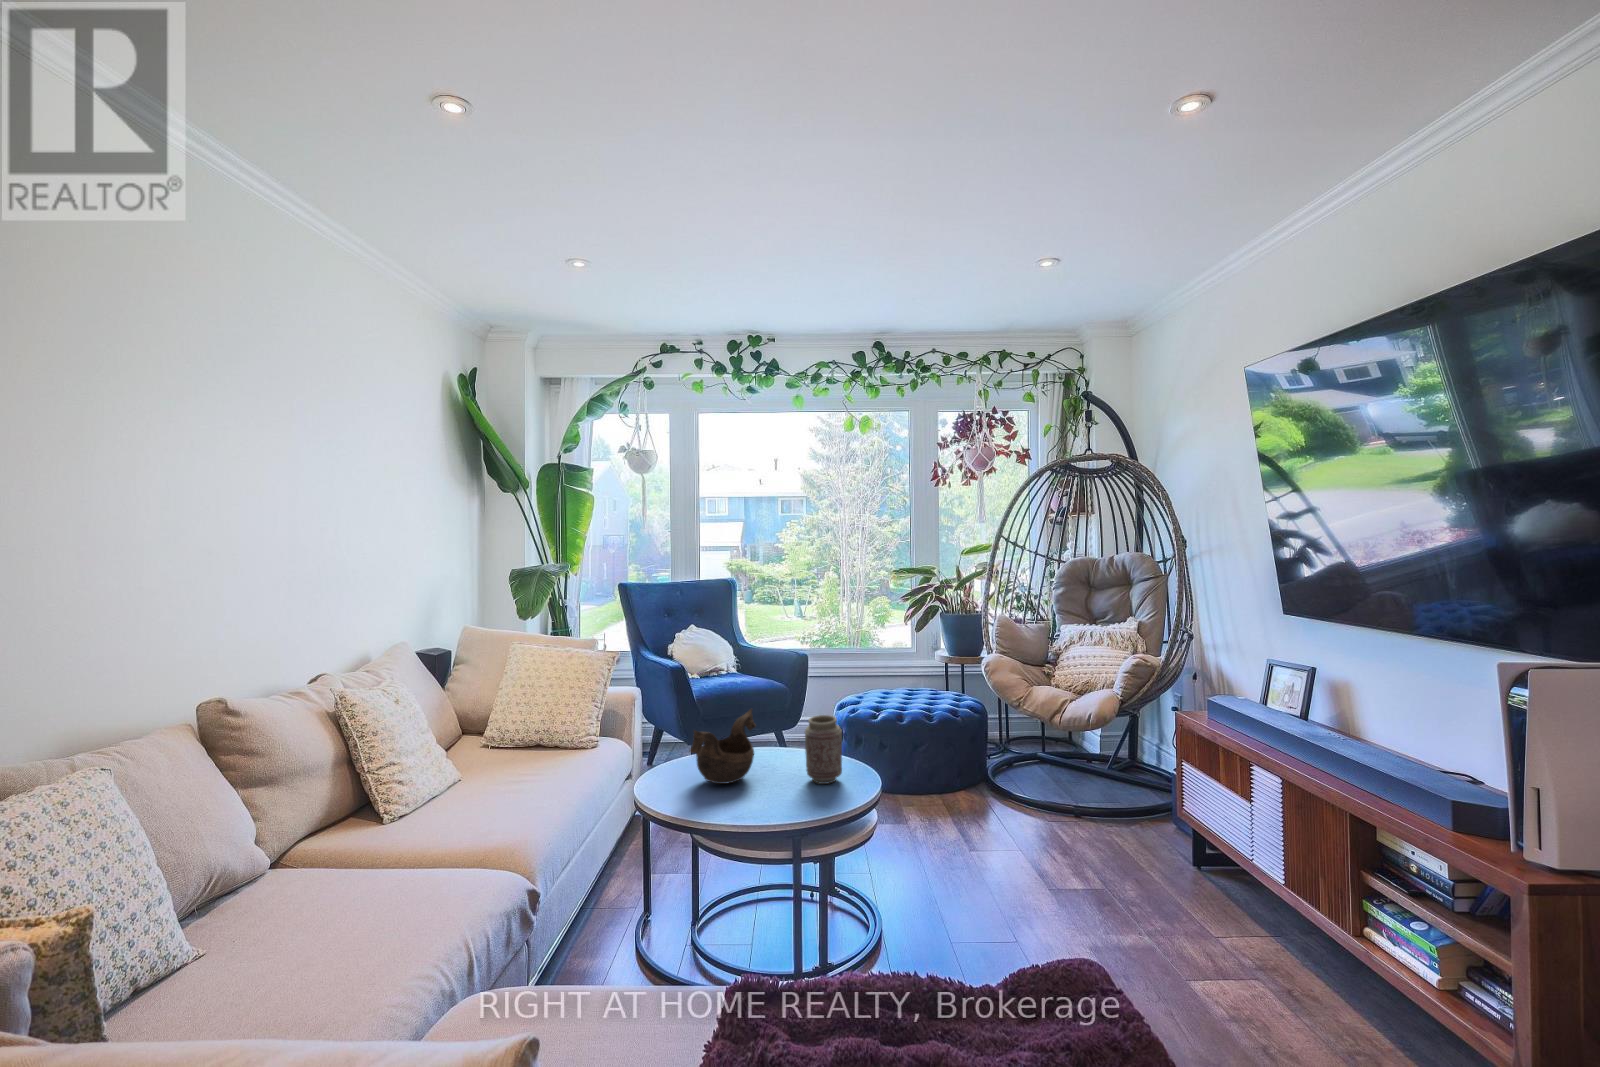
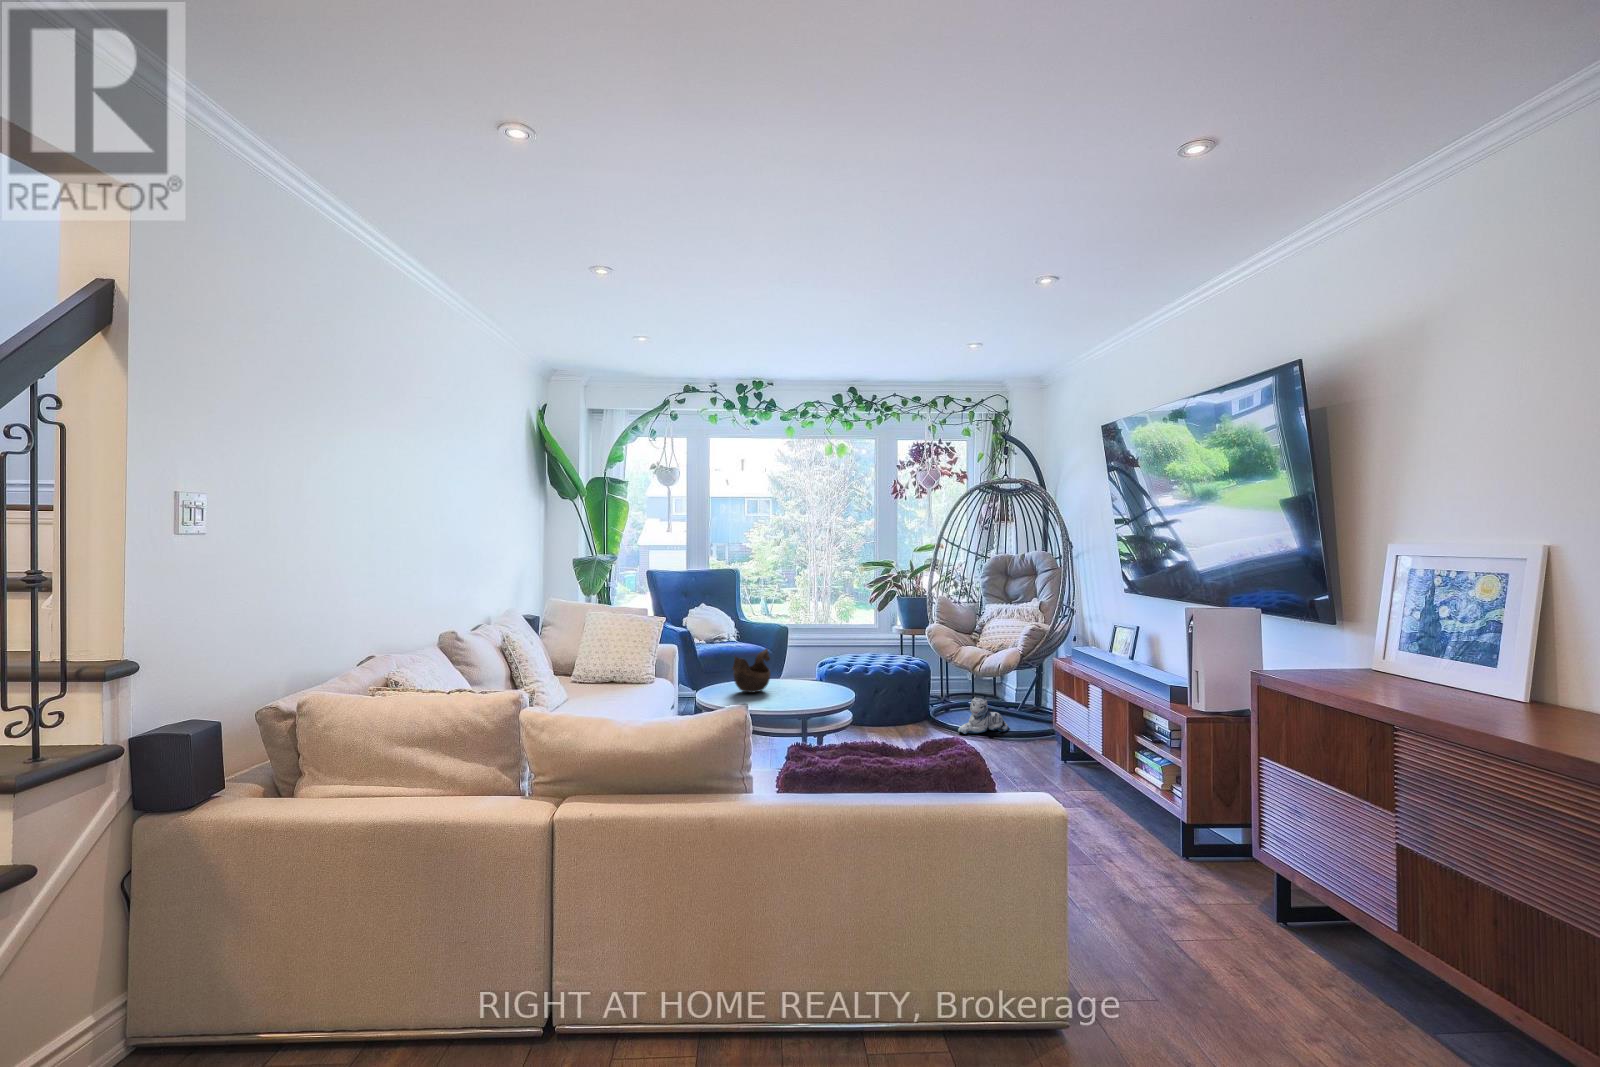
vase: present [805,715,842,784] -> none [803,650,827,693]
plush toy: none [1031,755,1100,810] -> present [958,697,1009,734]

